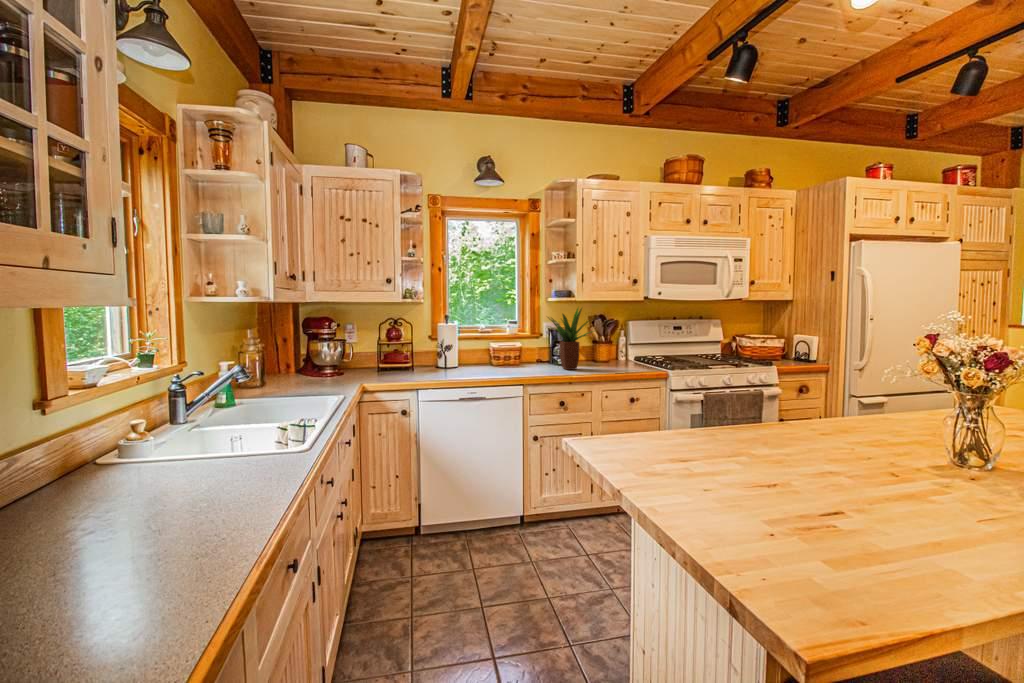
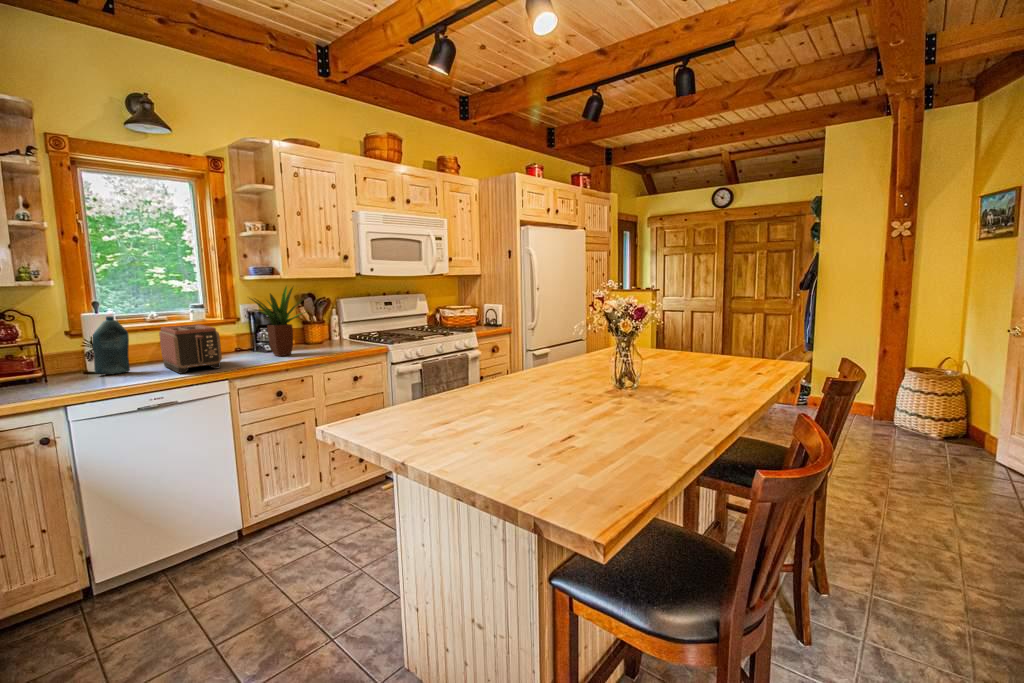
bottle: none [439,327,462,371] -> present [93,316,130,375]
toaster: none [481,337,520,376] -> present [159,324,222,374]

